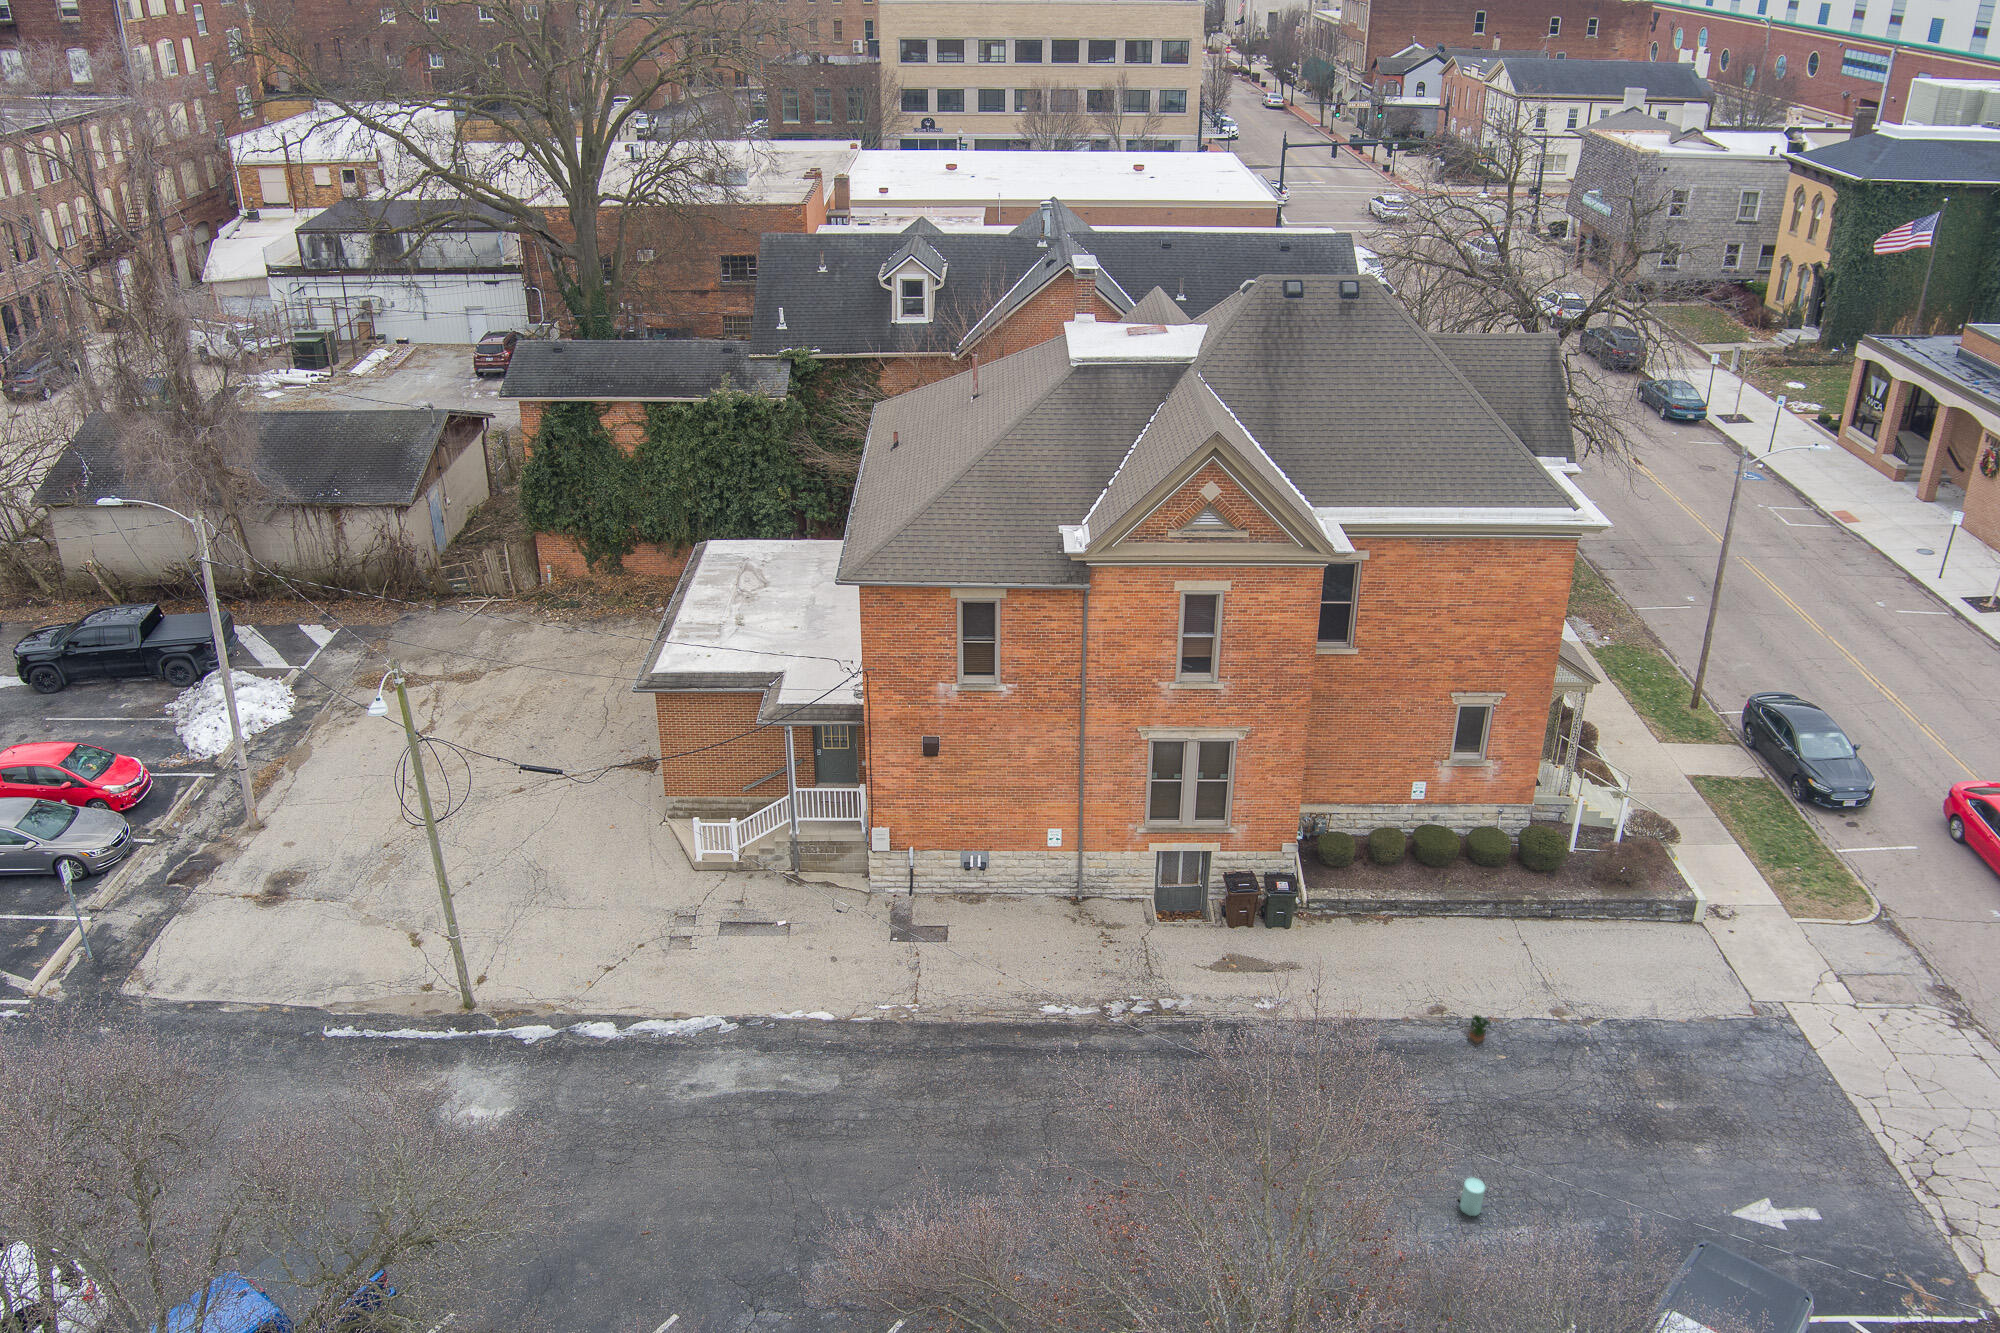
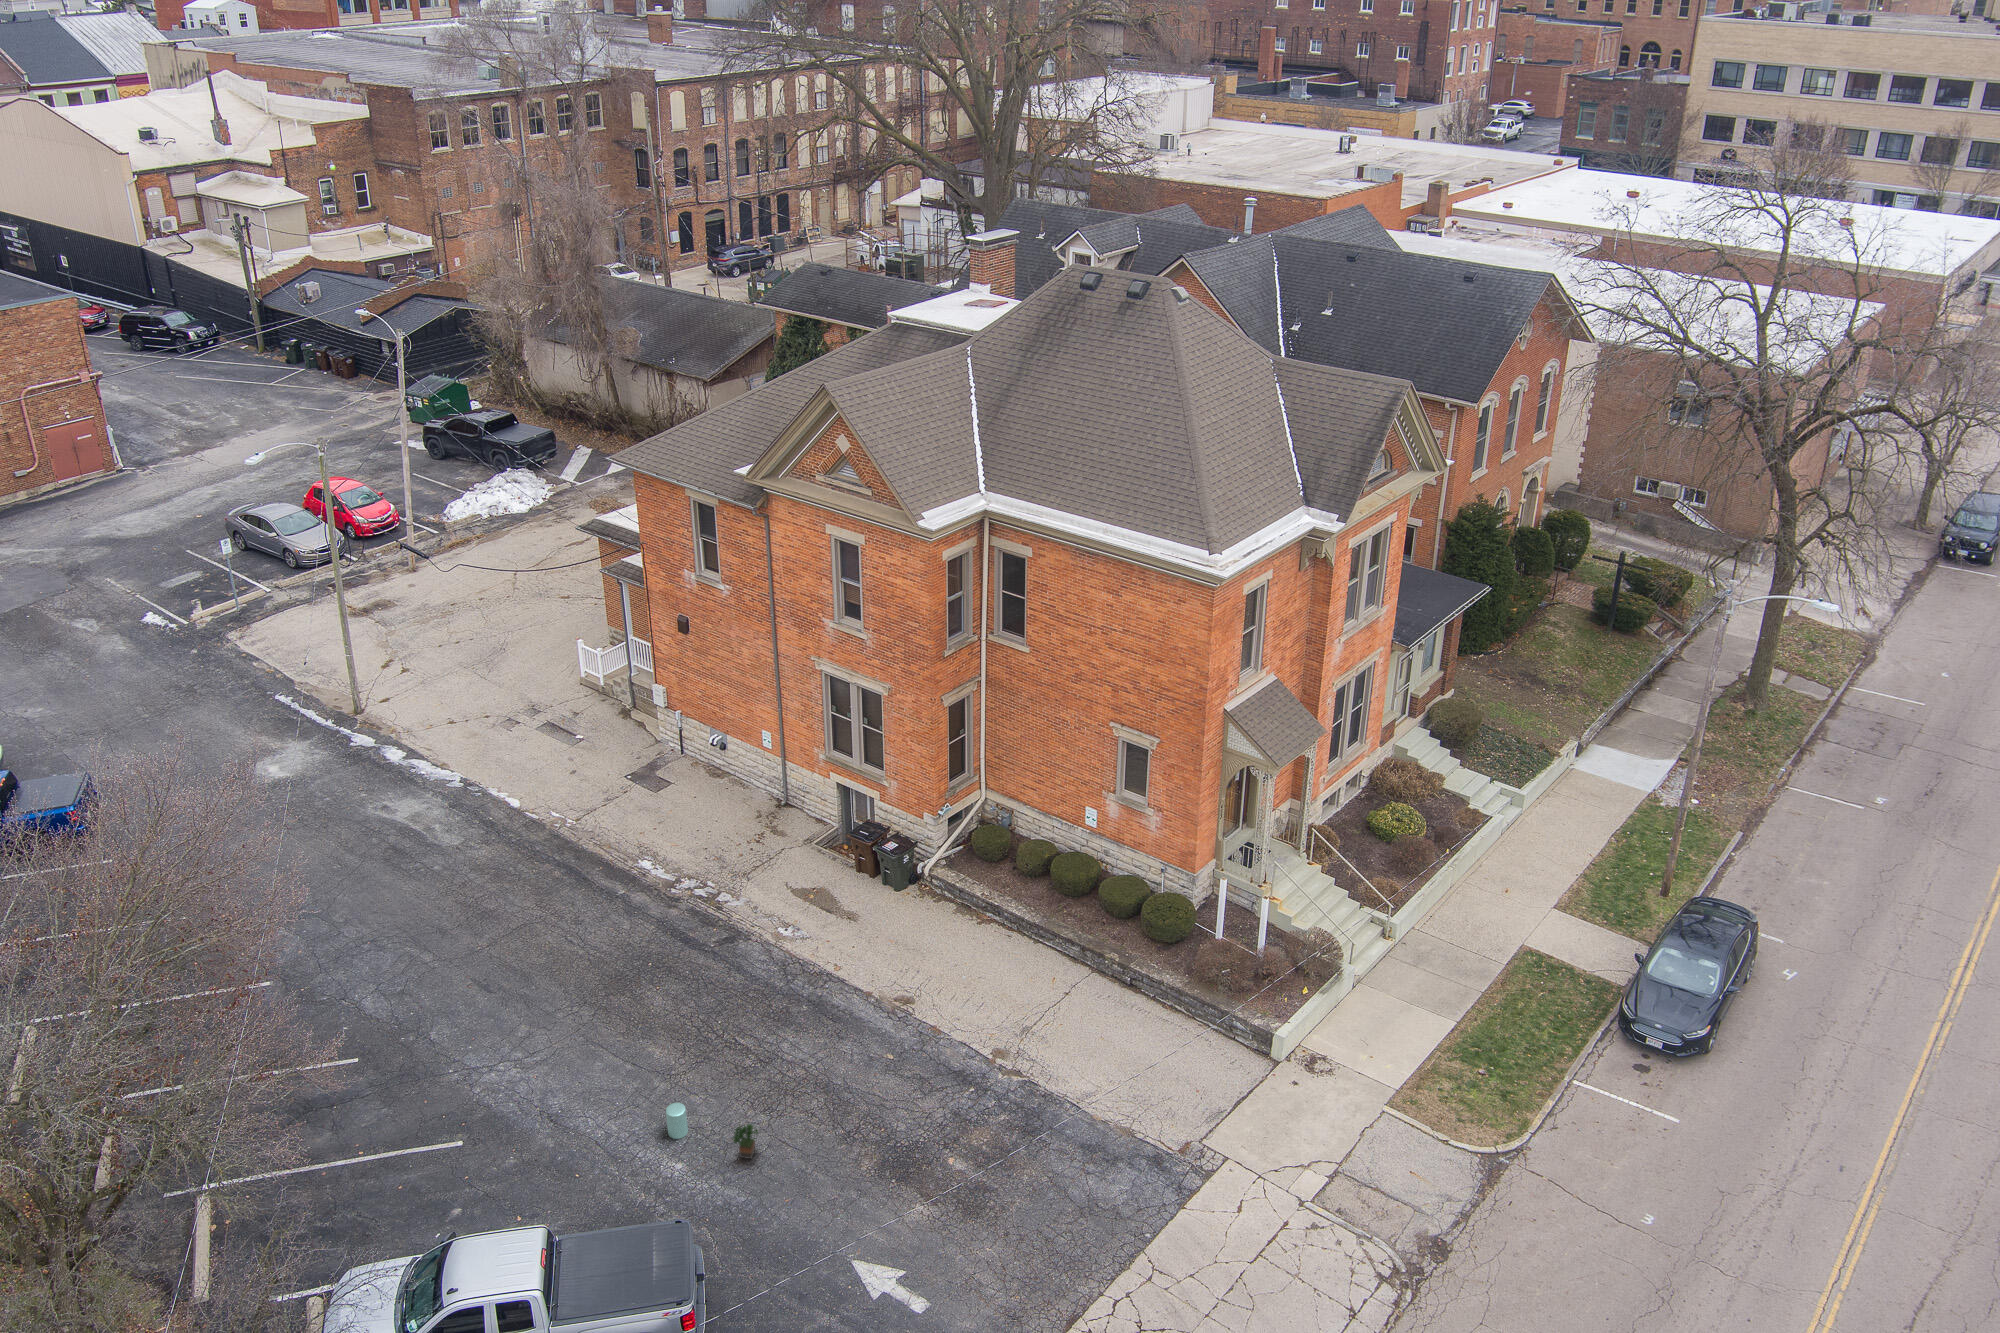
potted tree: present [1468,1015,1491,1047] -> present [732,1124,758,1159]

